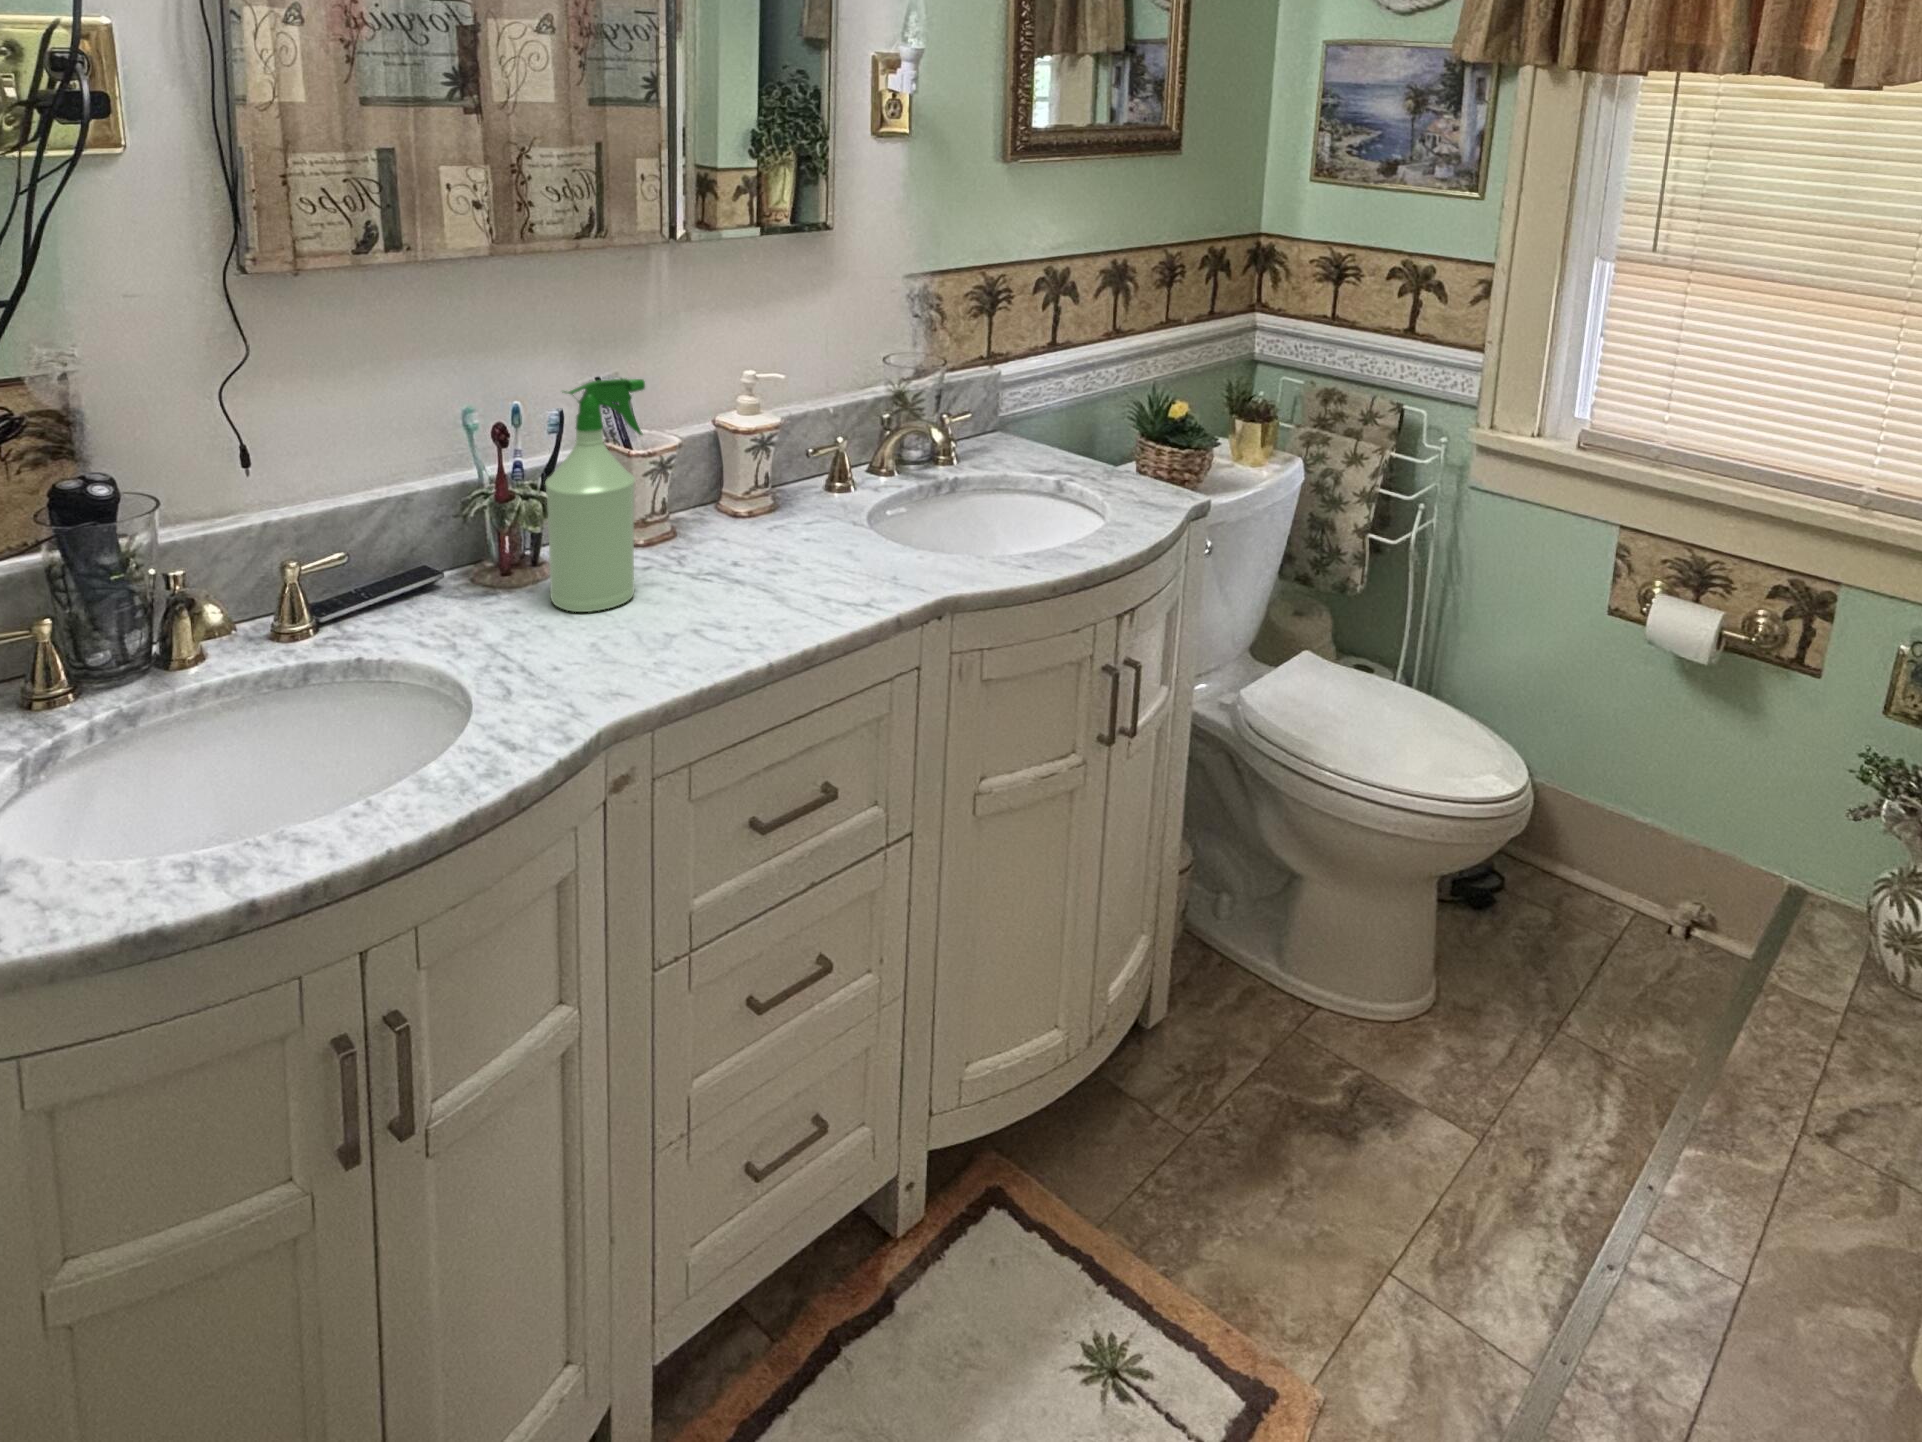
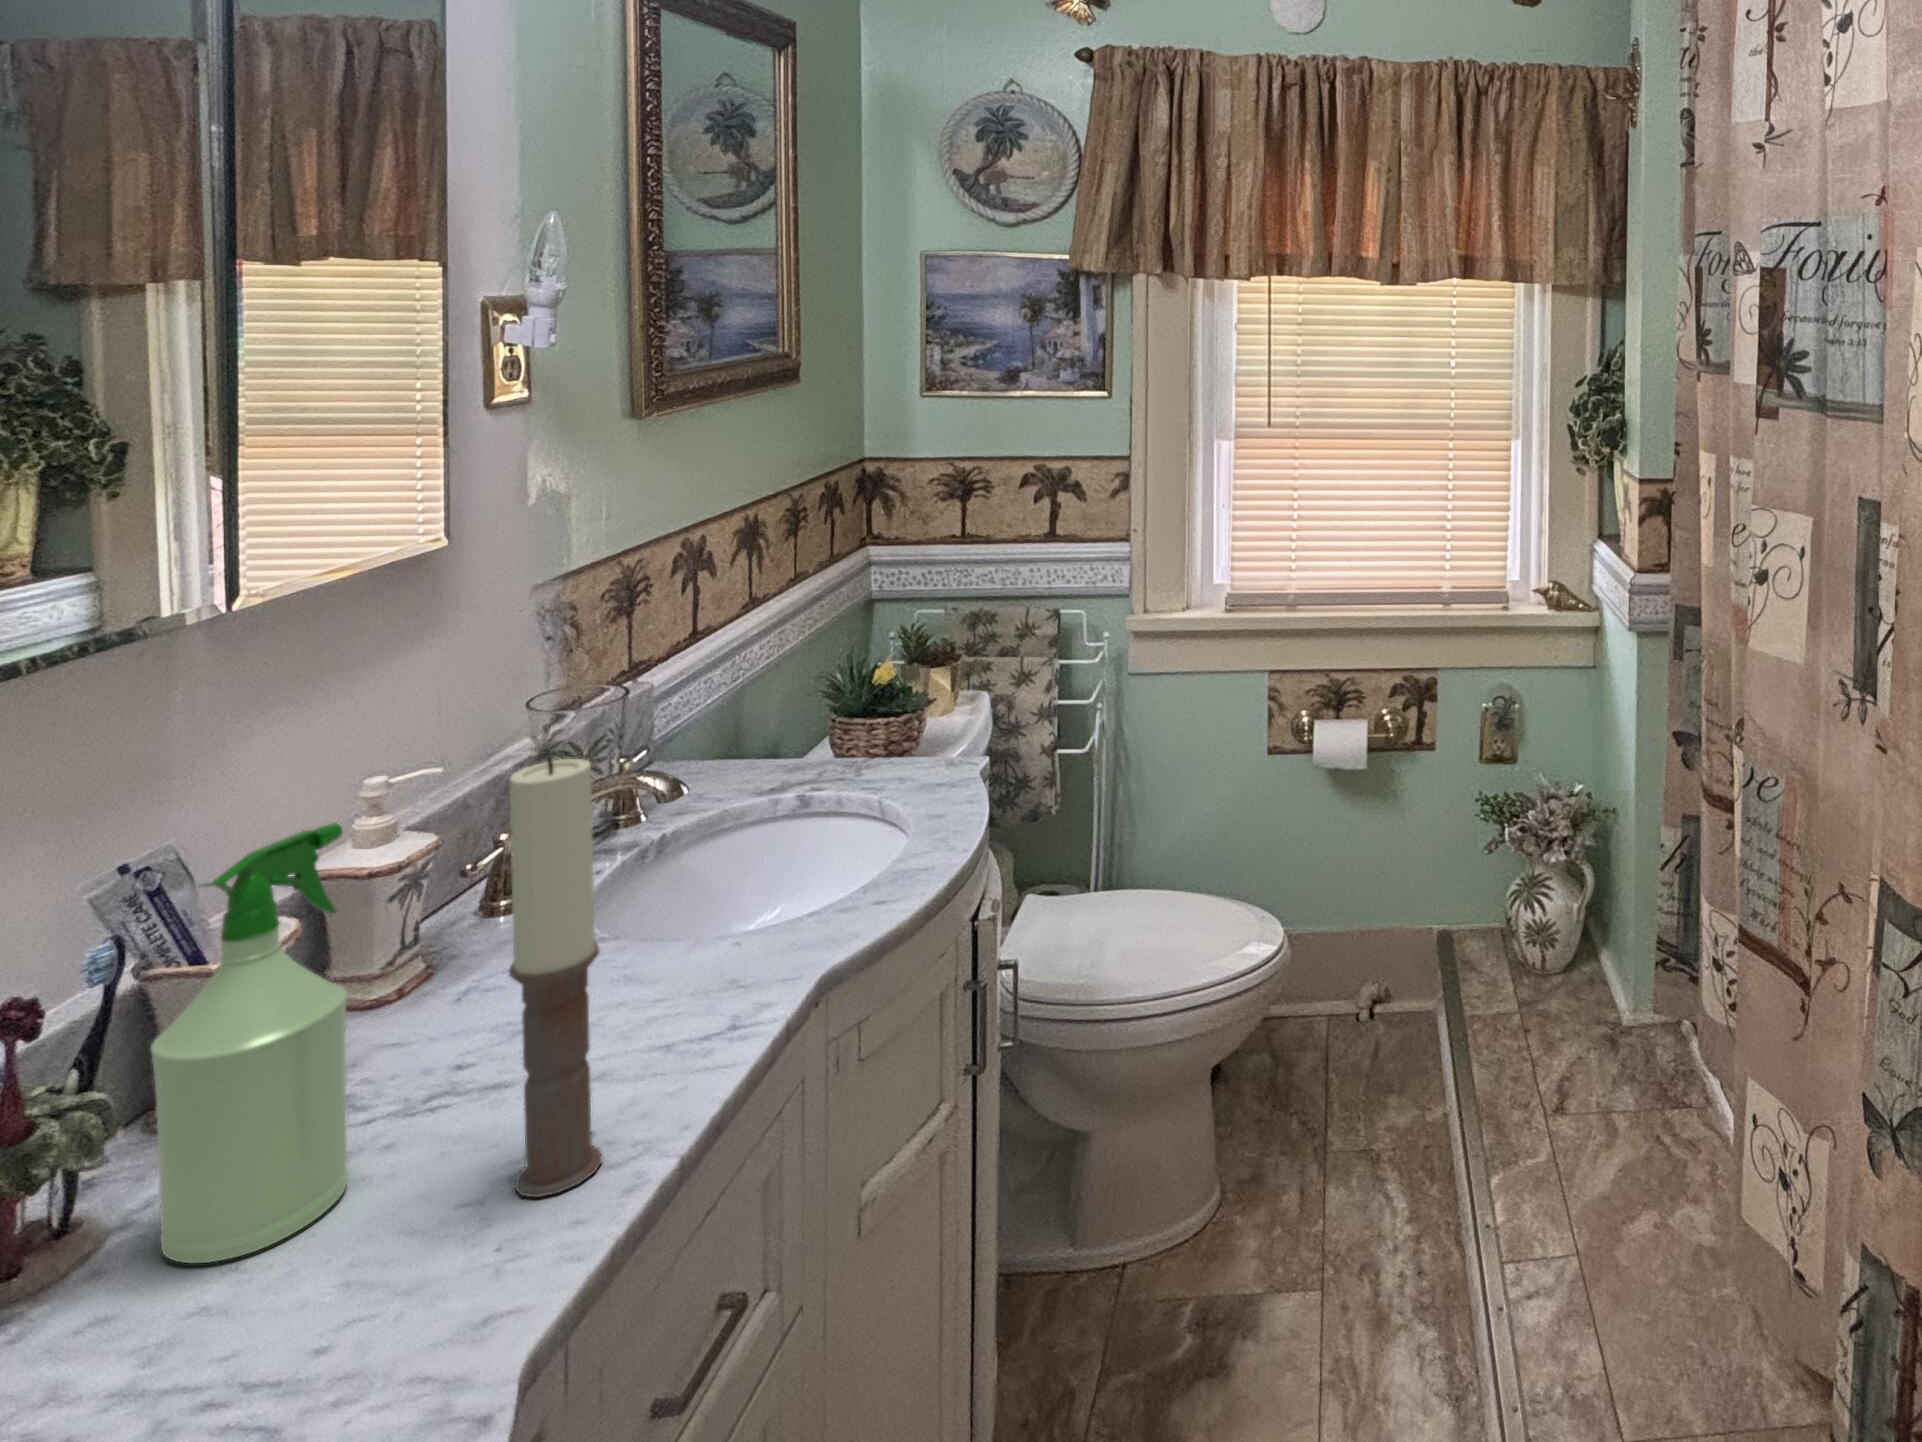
candle: none [671,362,721,652] -> present [509,757,602,1197]

